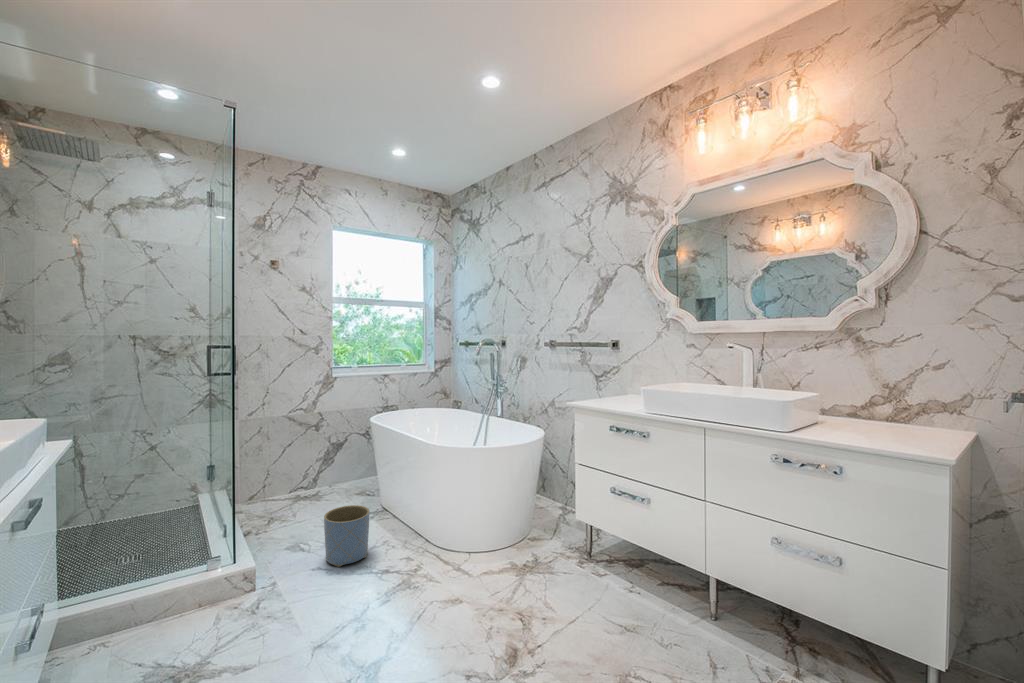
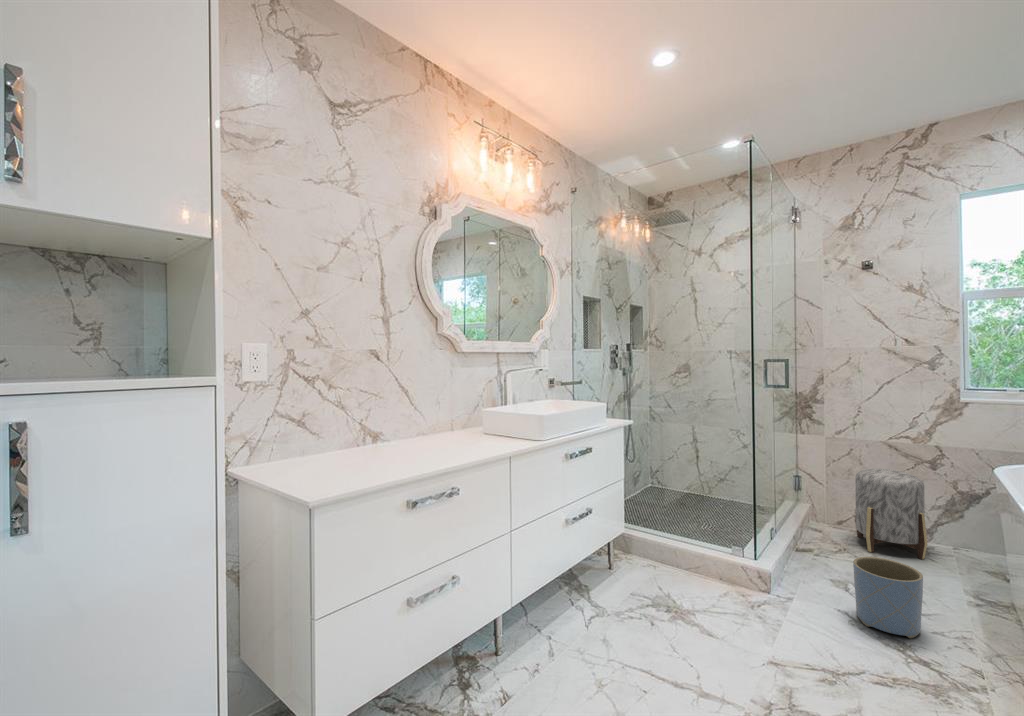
stool: none [268,438,324,512] -> present [855,469,927,559]

